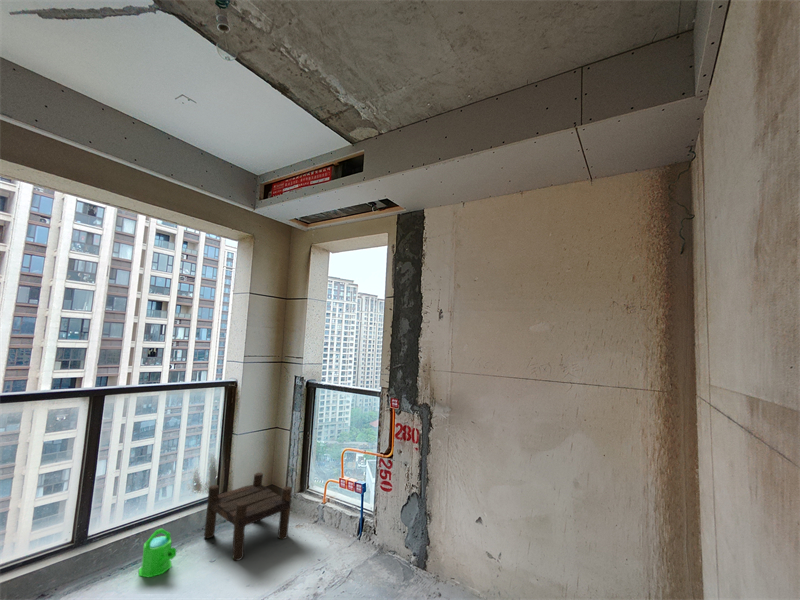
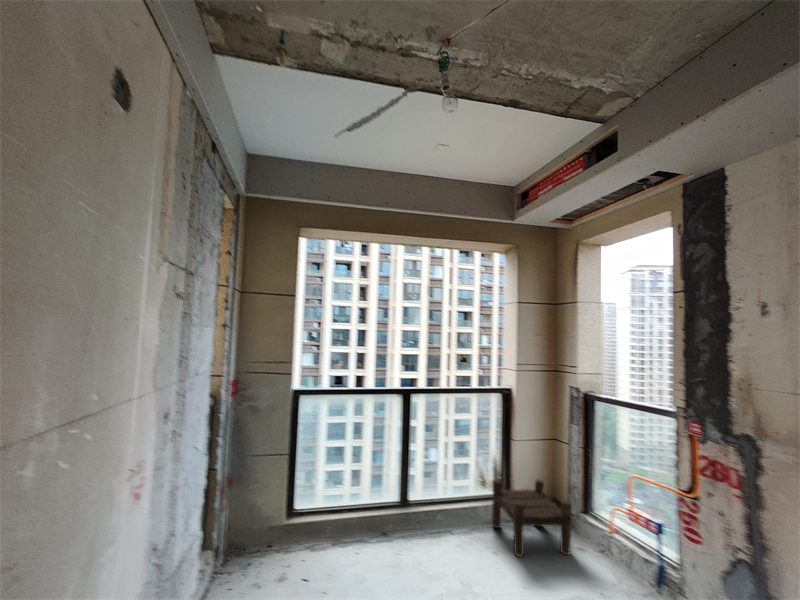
watering can: present [139,529,176,577] -> none [442,504,467,543]

